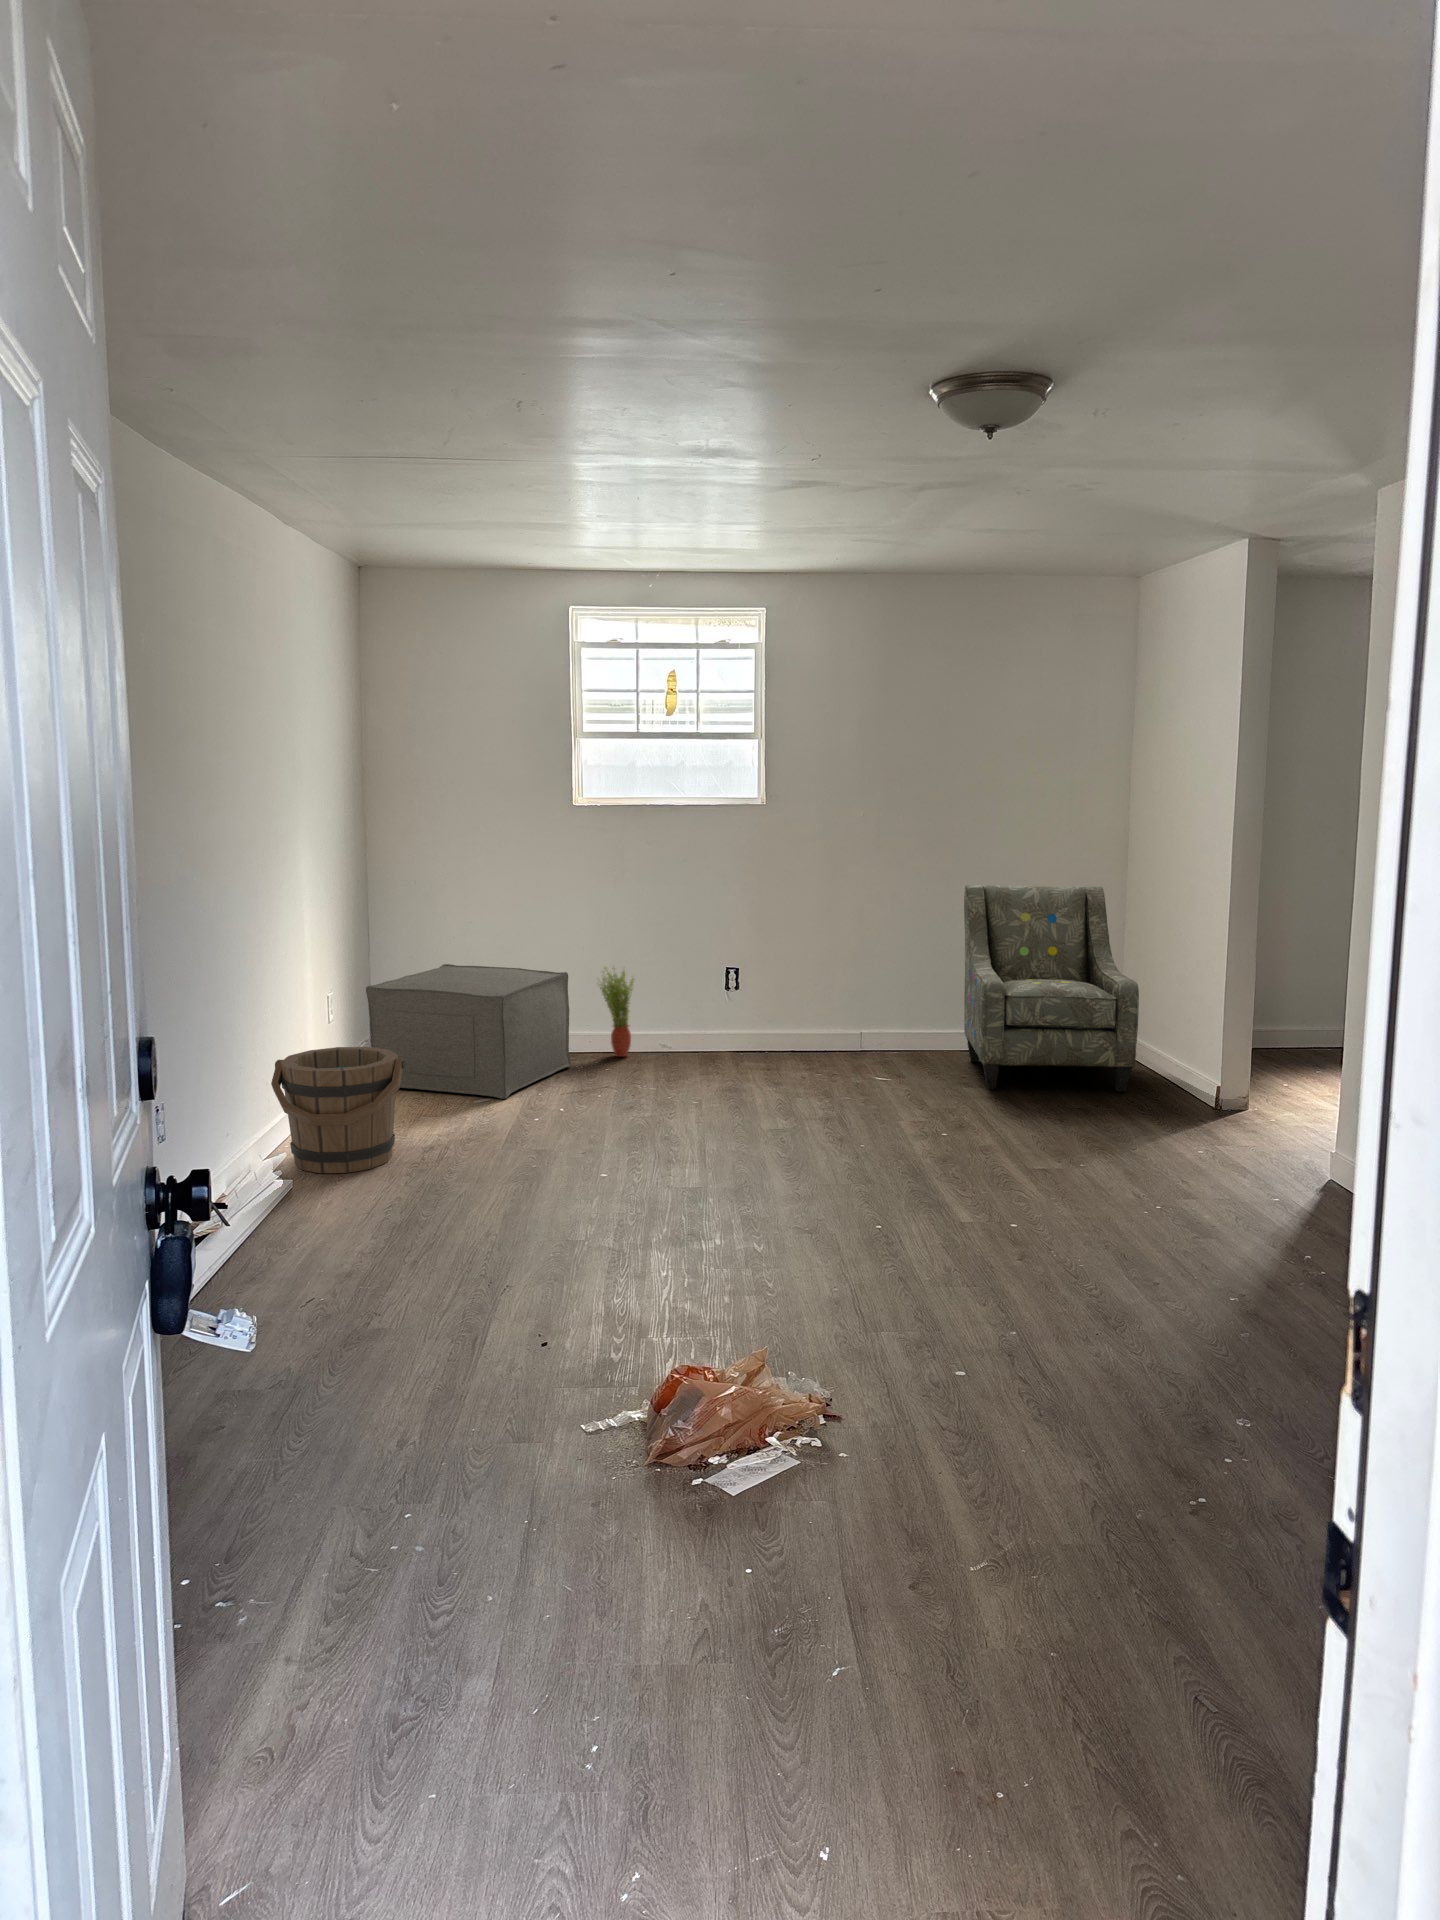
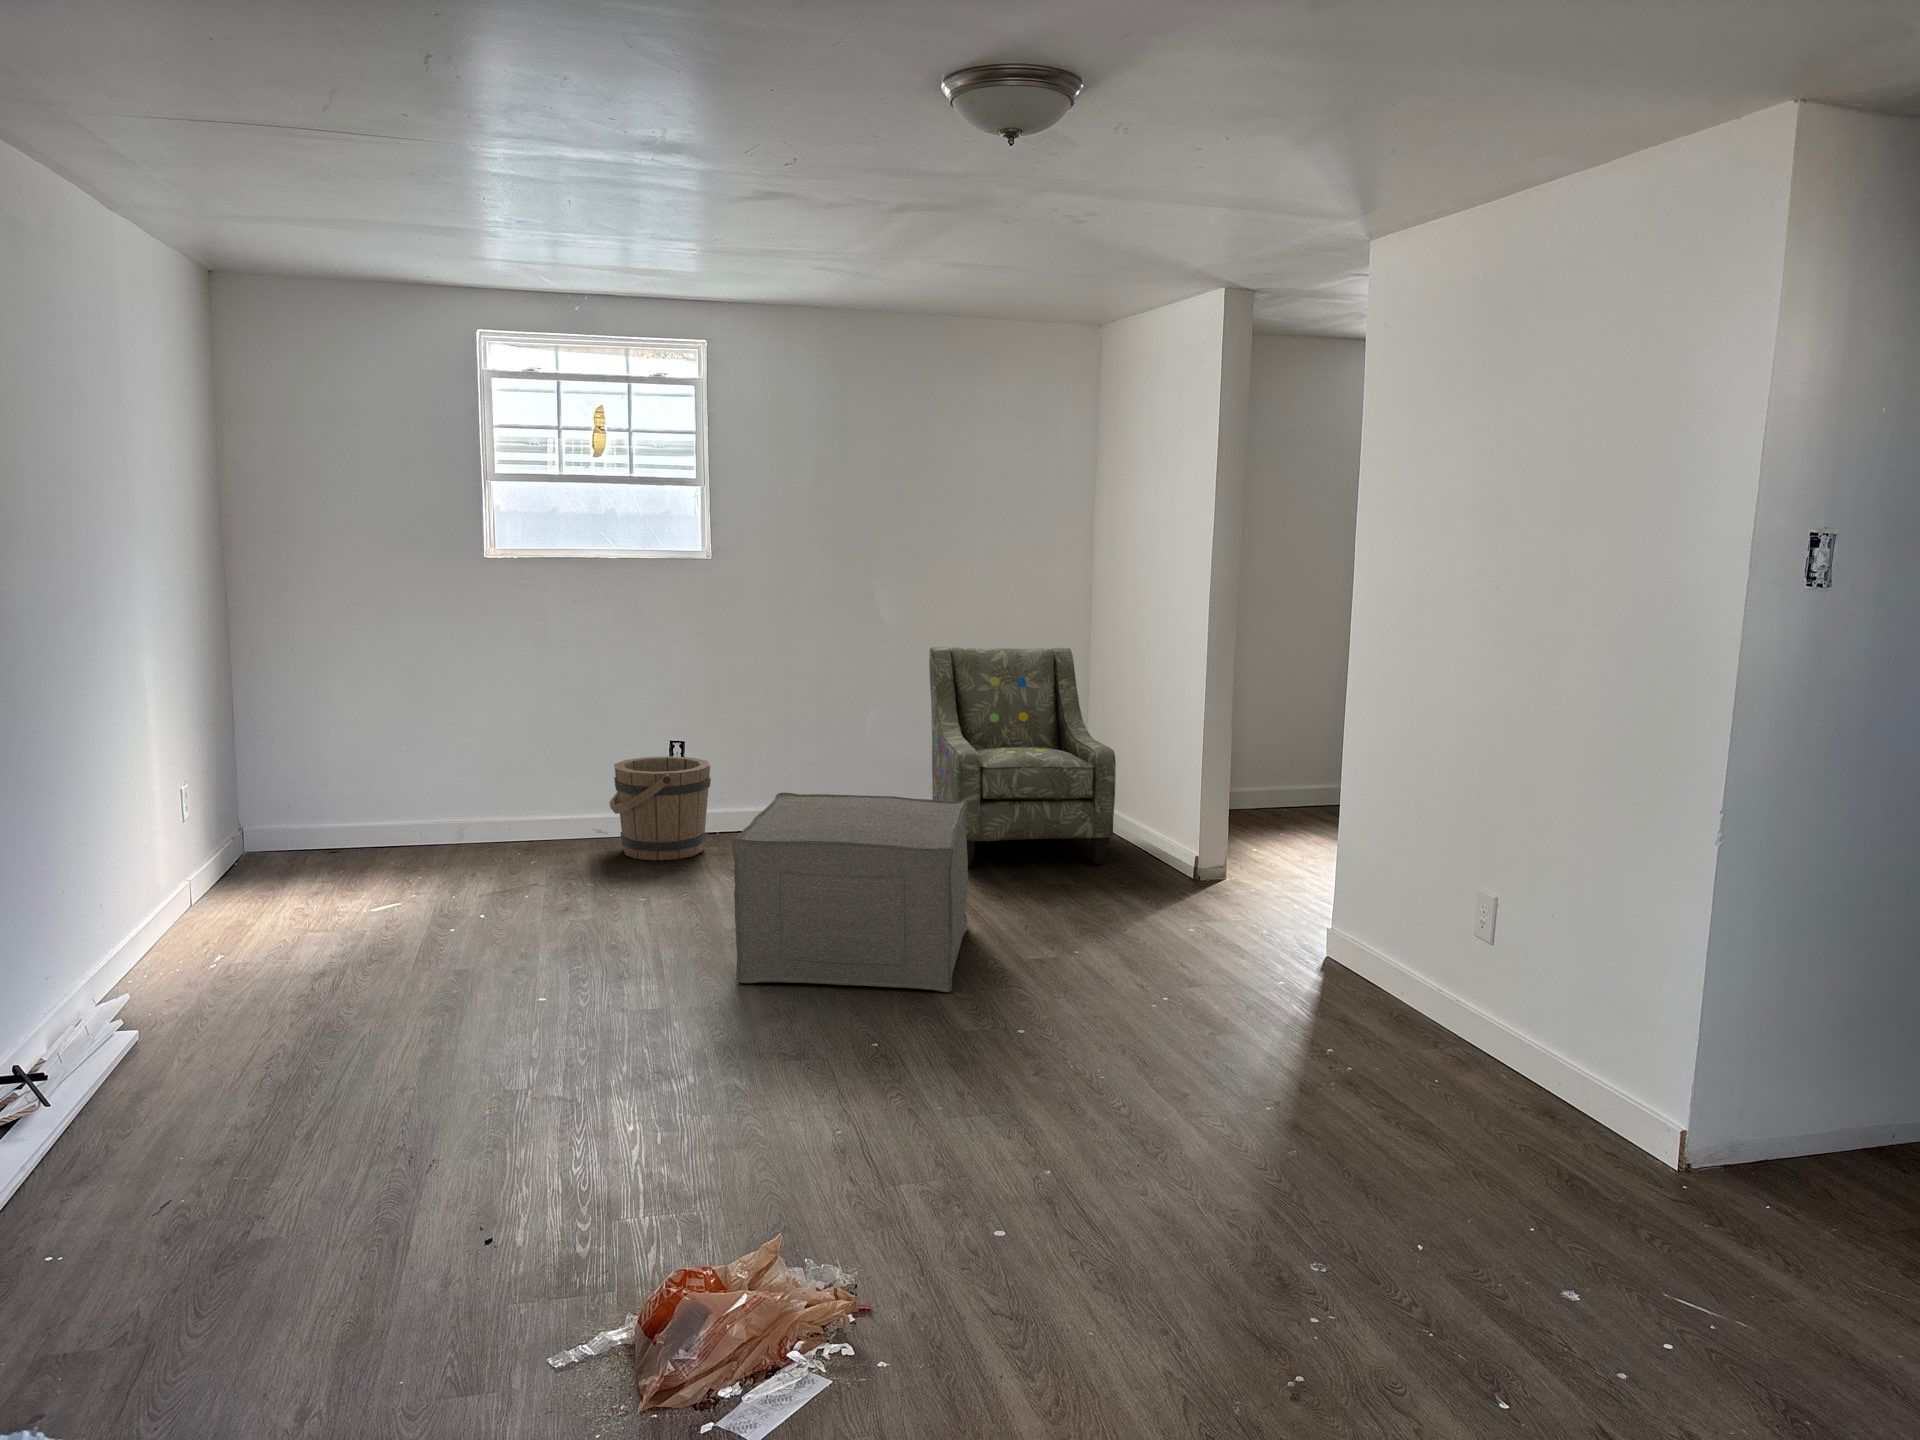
ottoman: present [366,964,571,1099] -> present [732,793,968,992]
potted plant: present [600,967,634,1057] -> none [517,742,565,847]
bucket: present [271,1047,405,1173] -> present [609,756,711,861]

